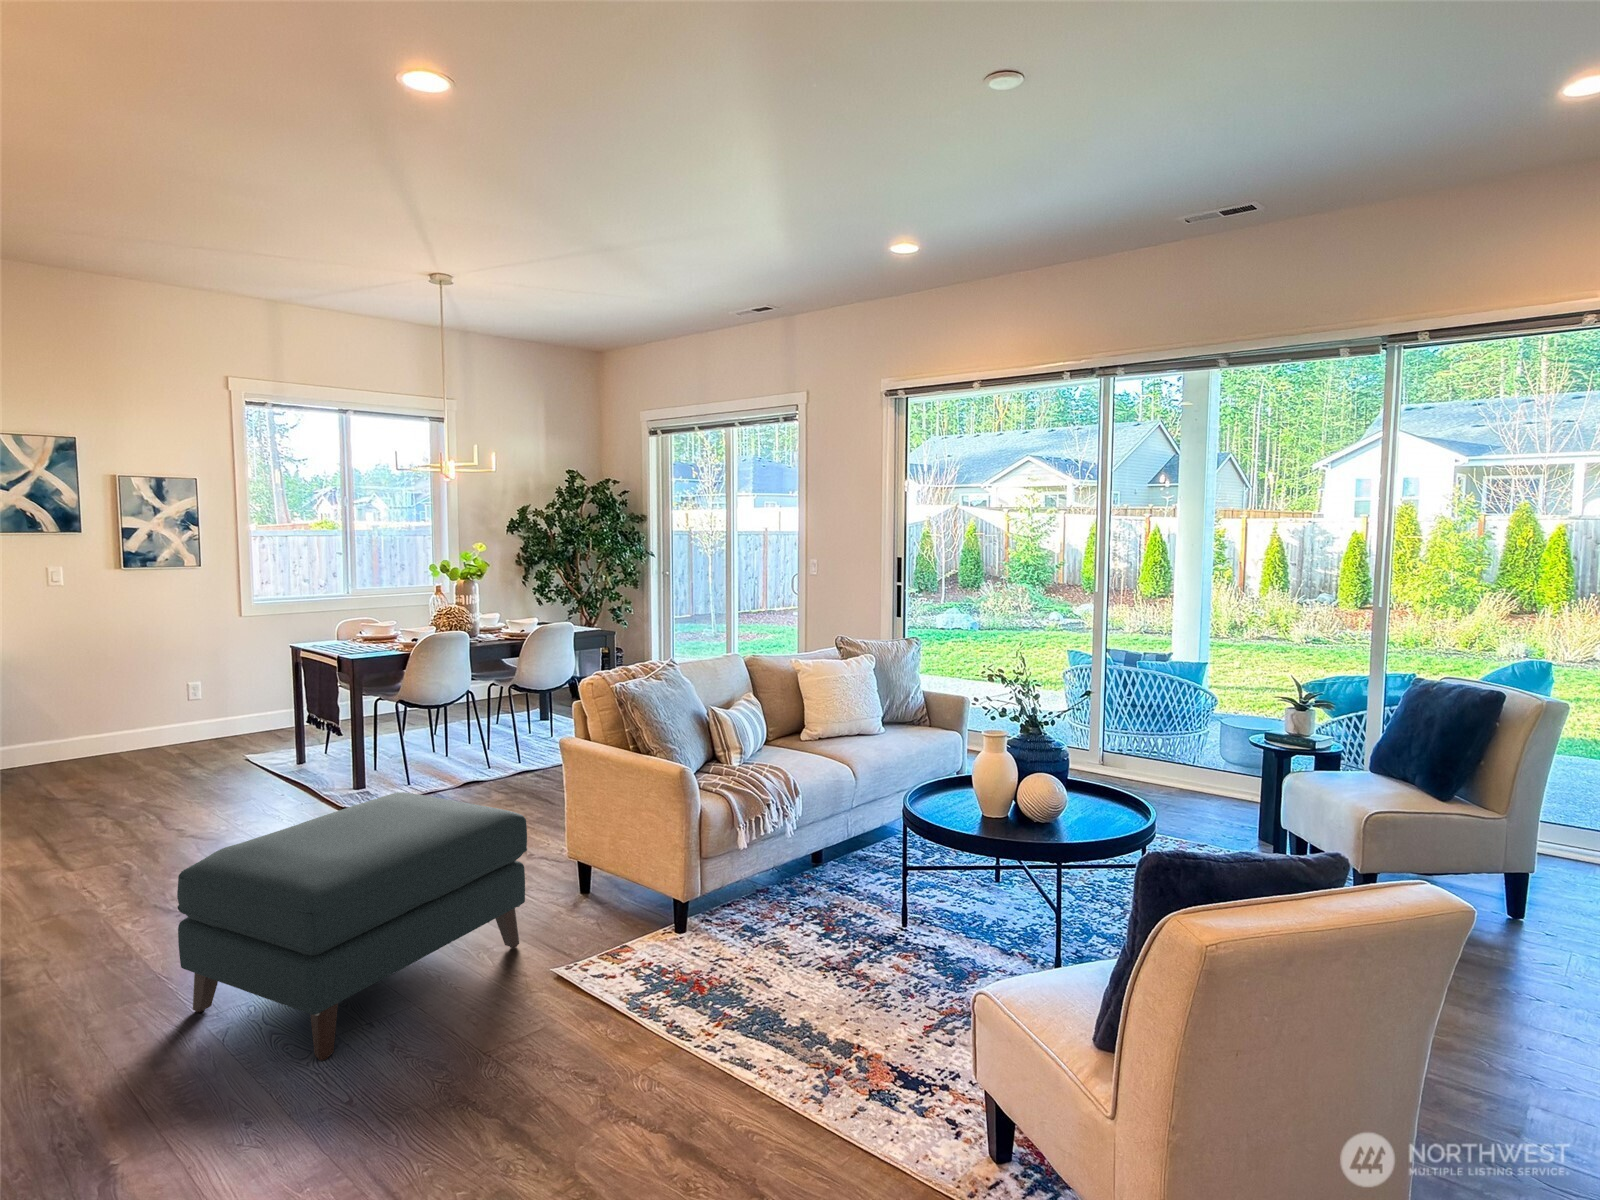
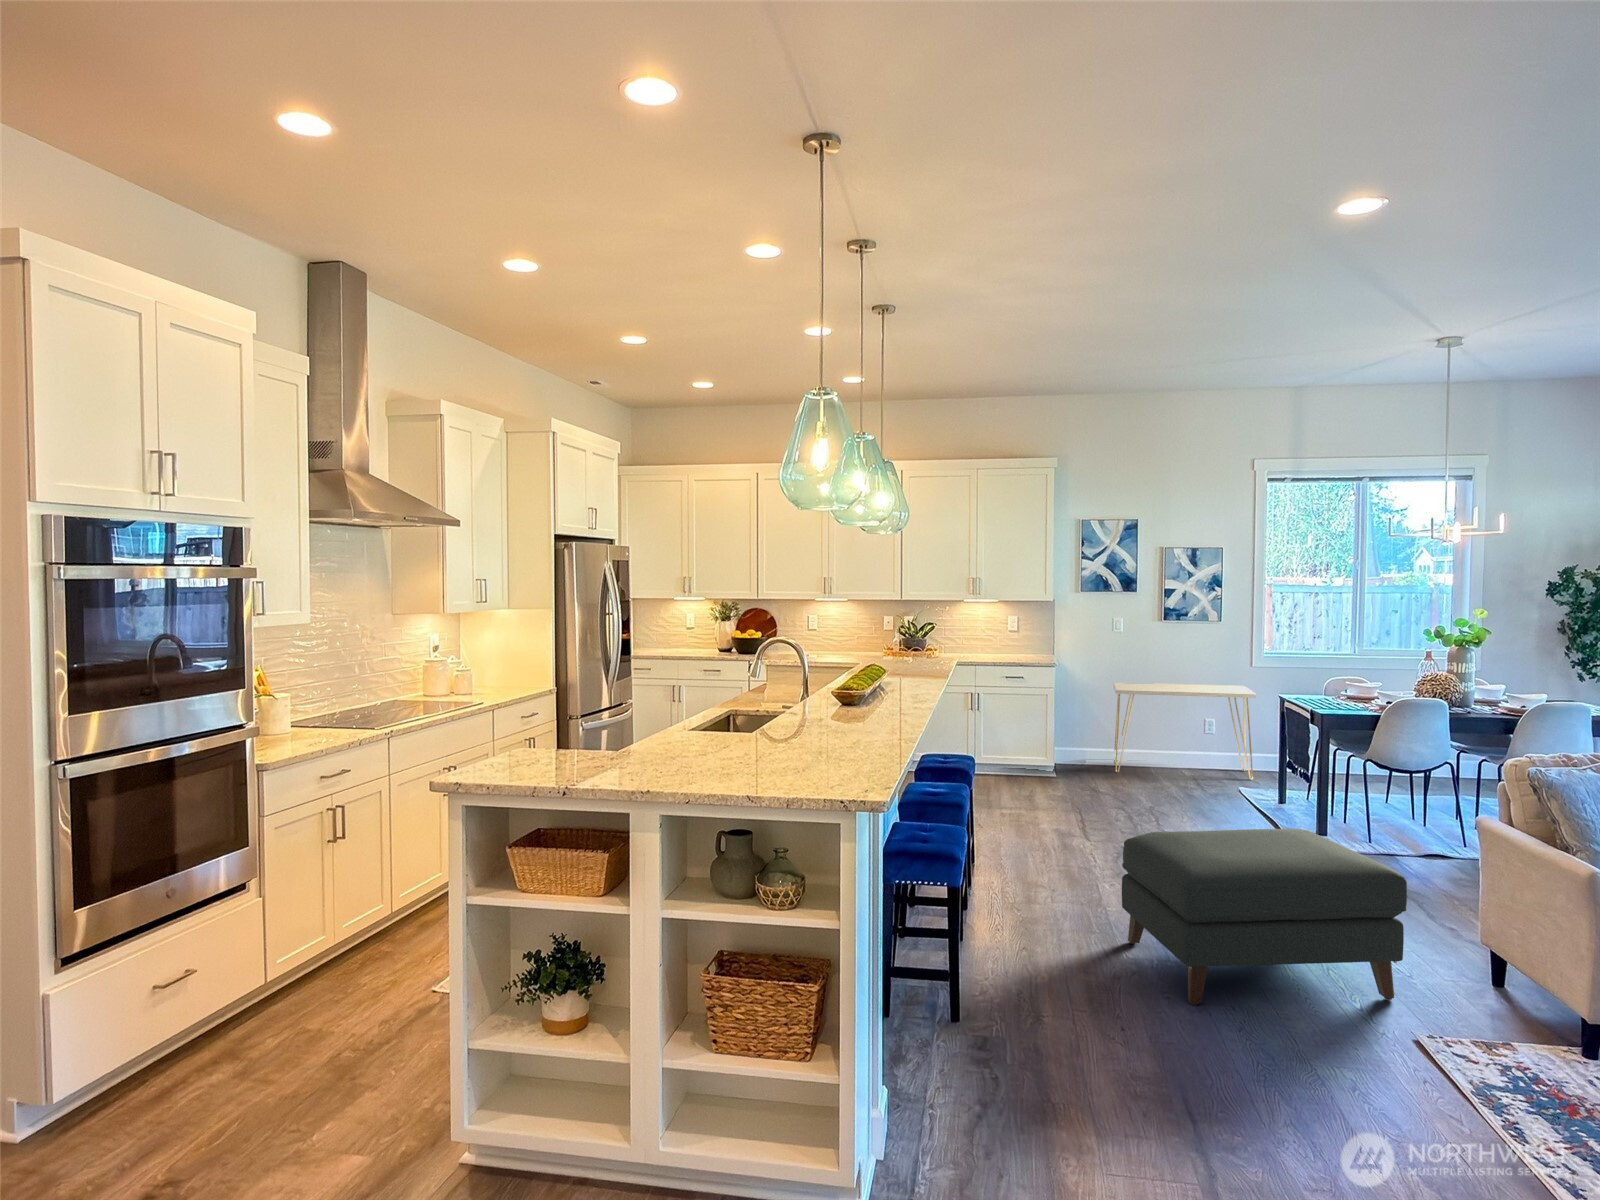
console table: none [50,641,258,775] -> present [1114,683,1256,780]

